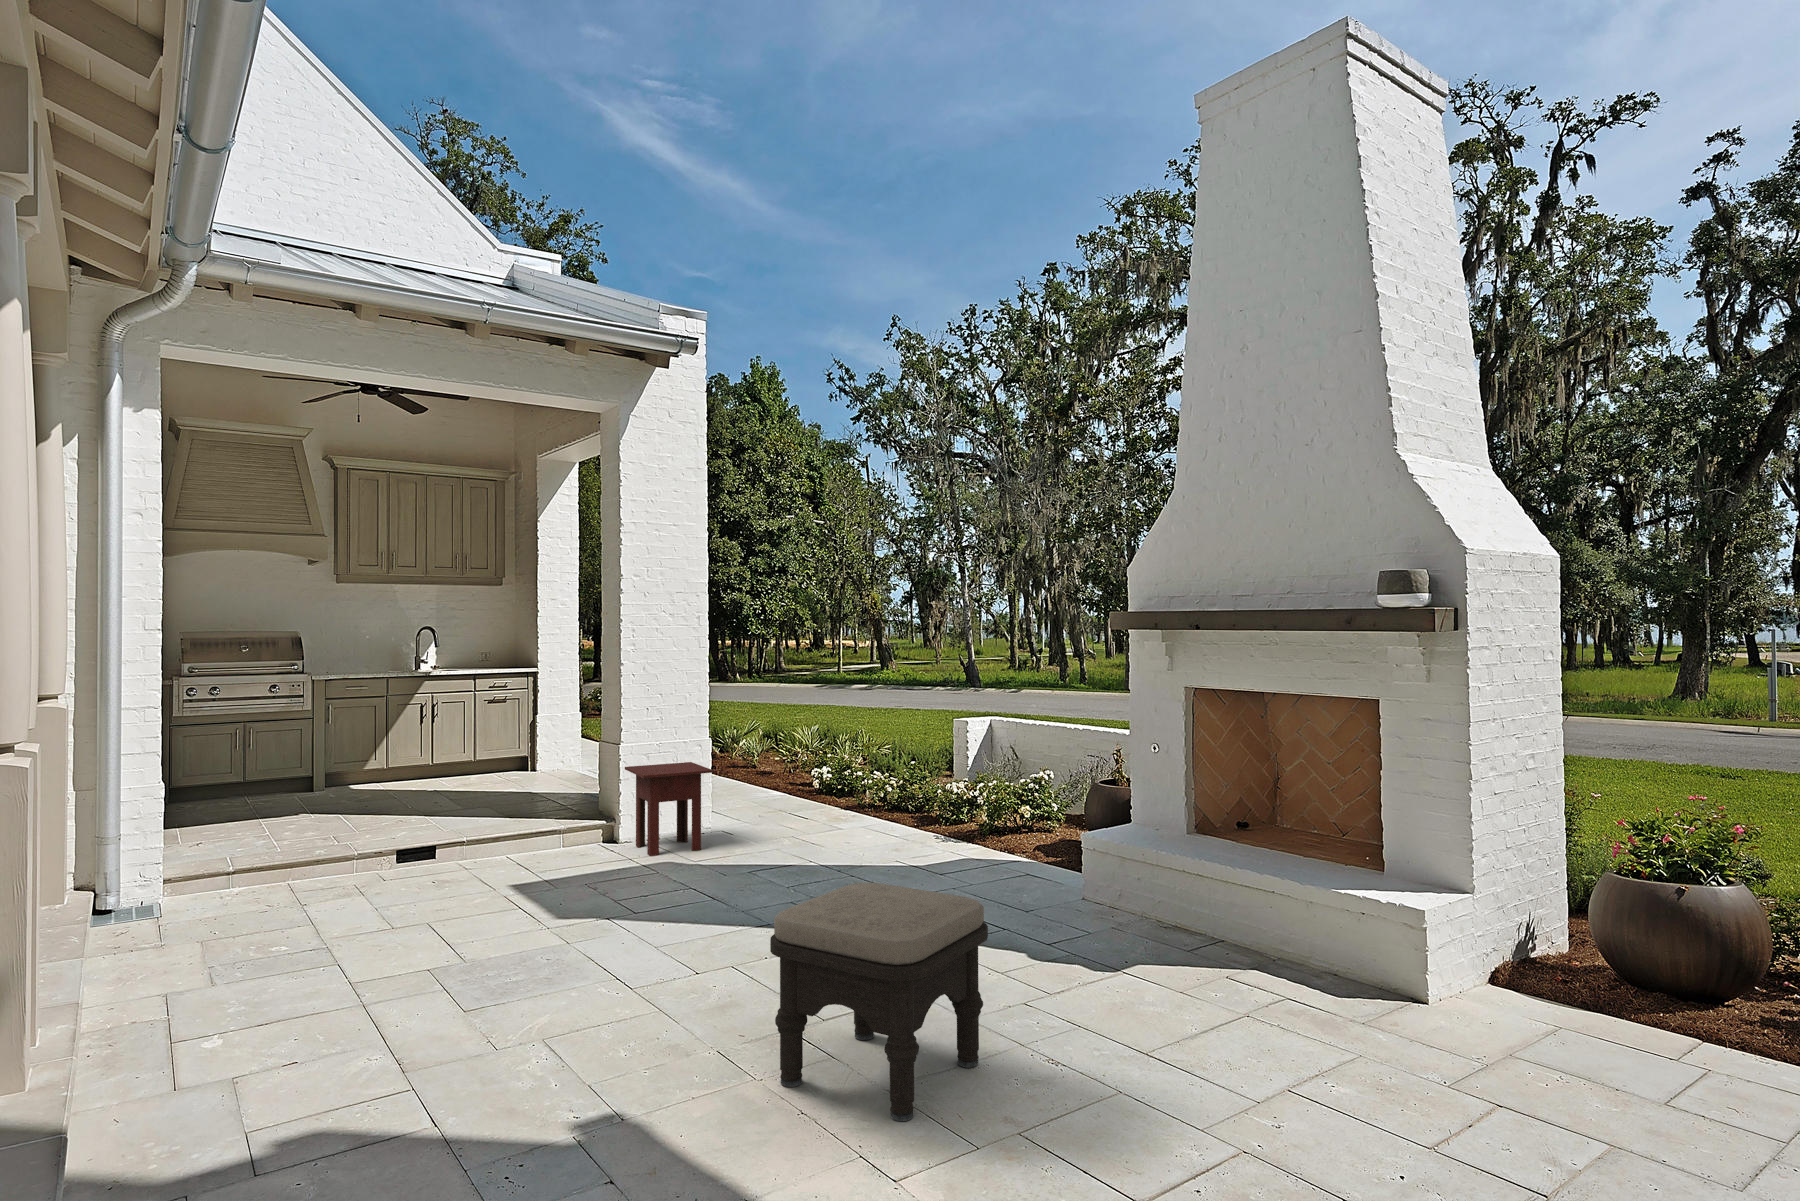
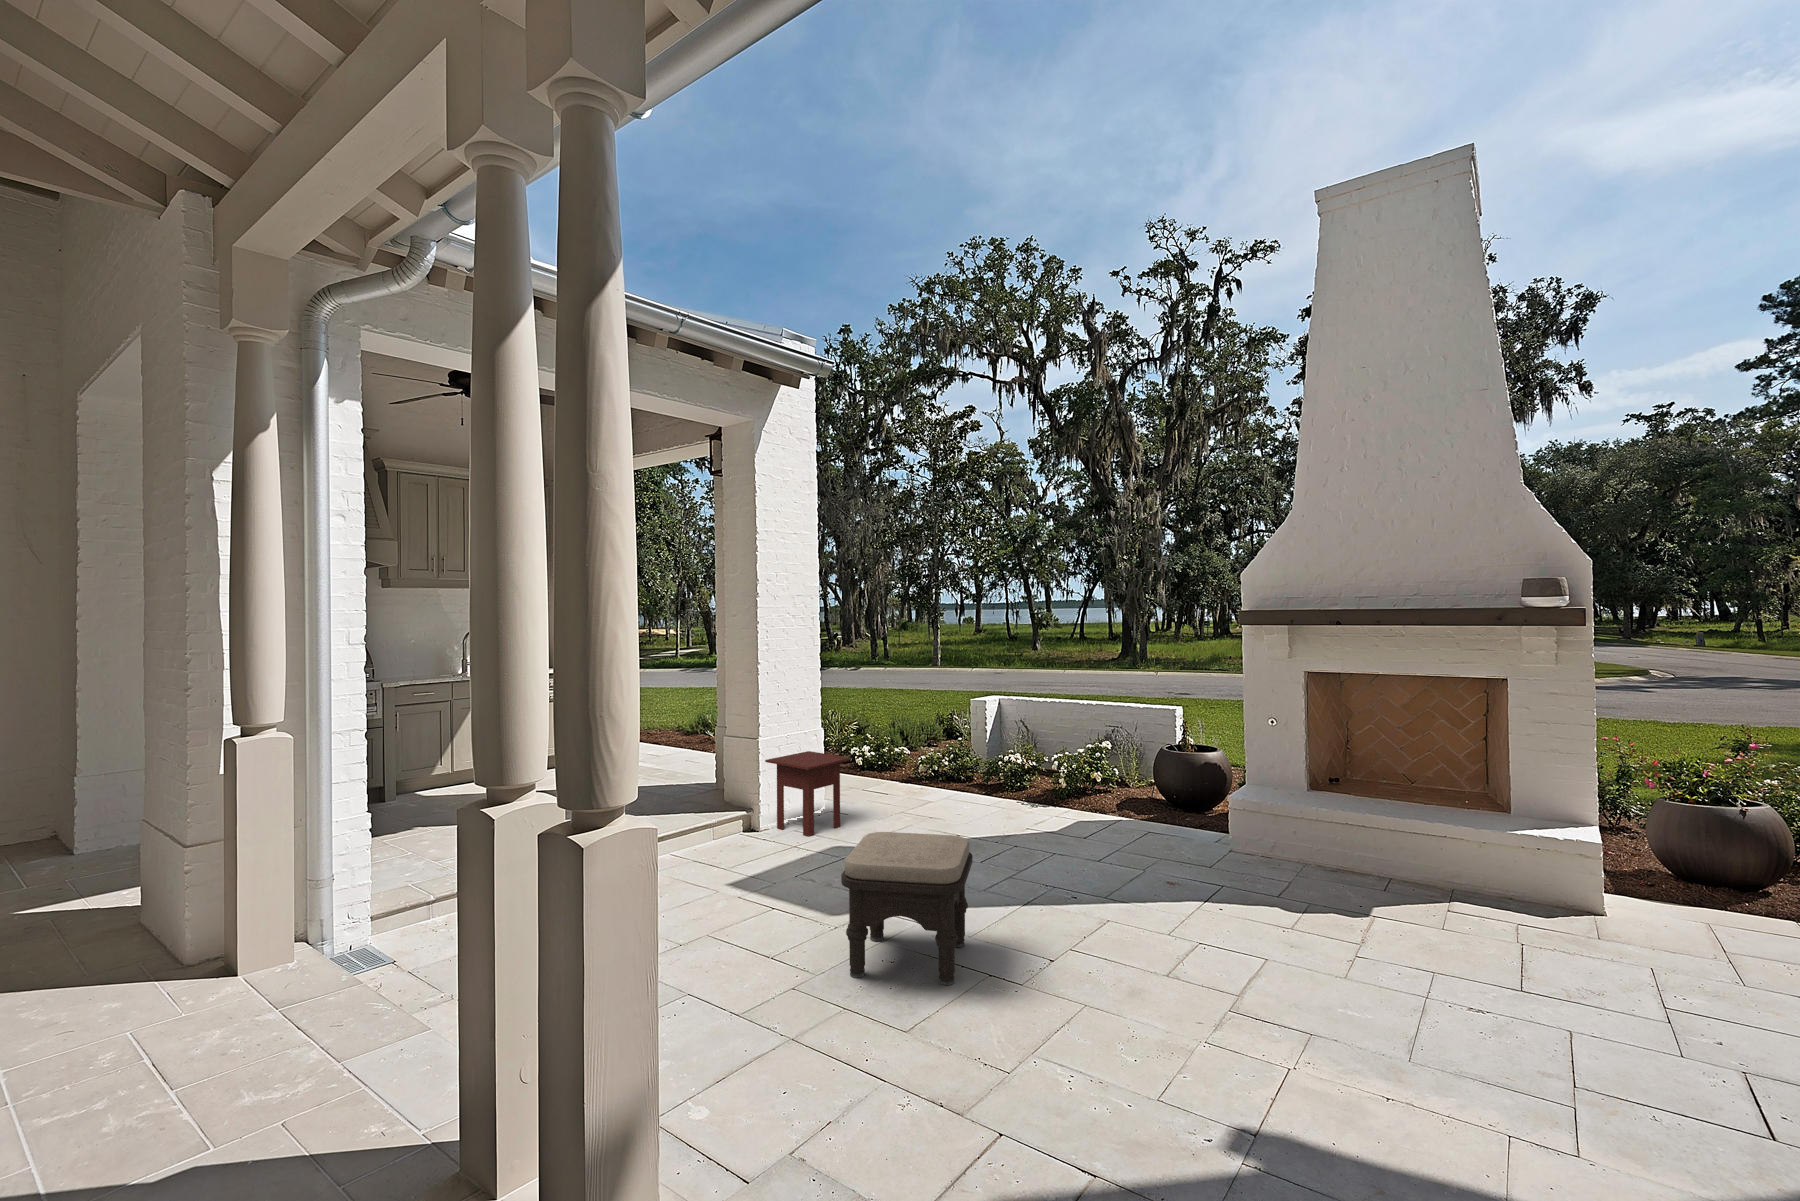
ottoman: present [770,882,988,1121] -> present [841,832,973,985]

